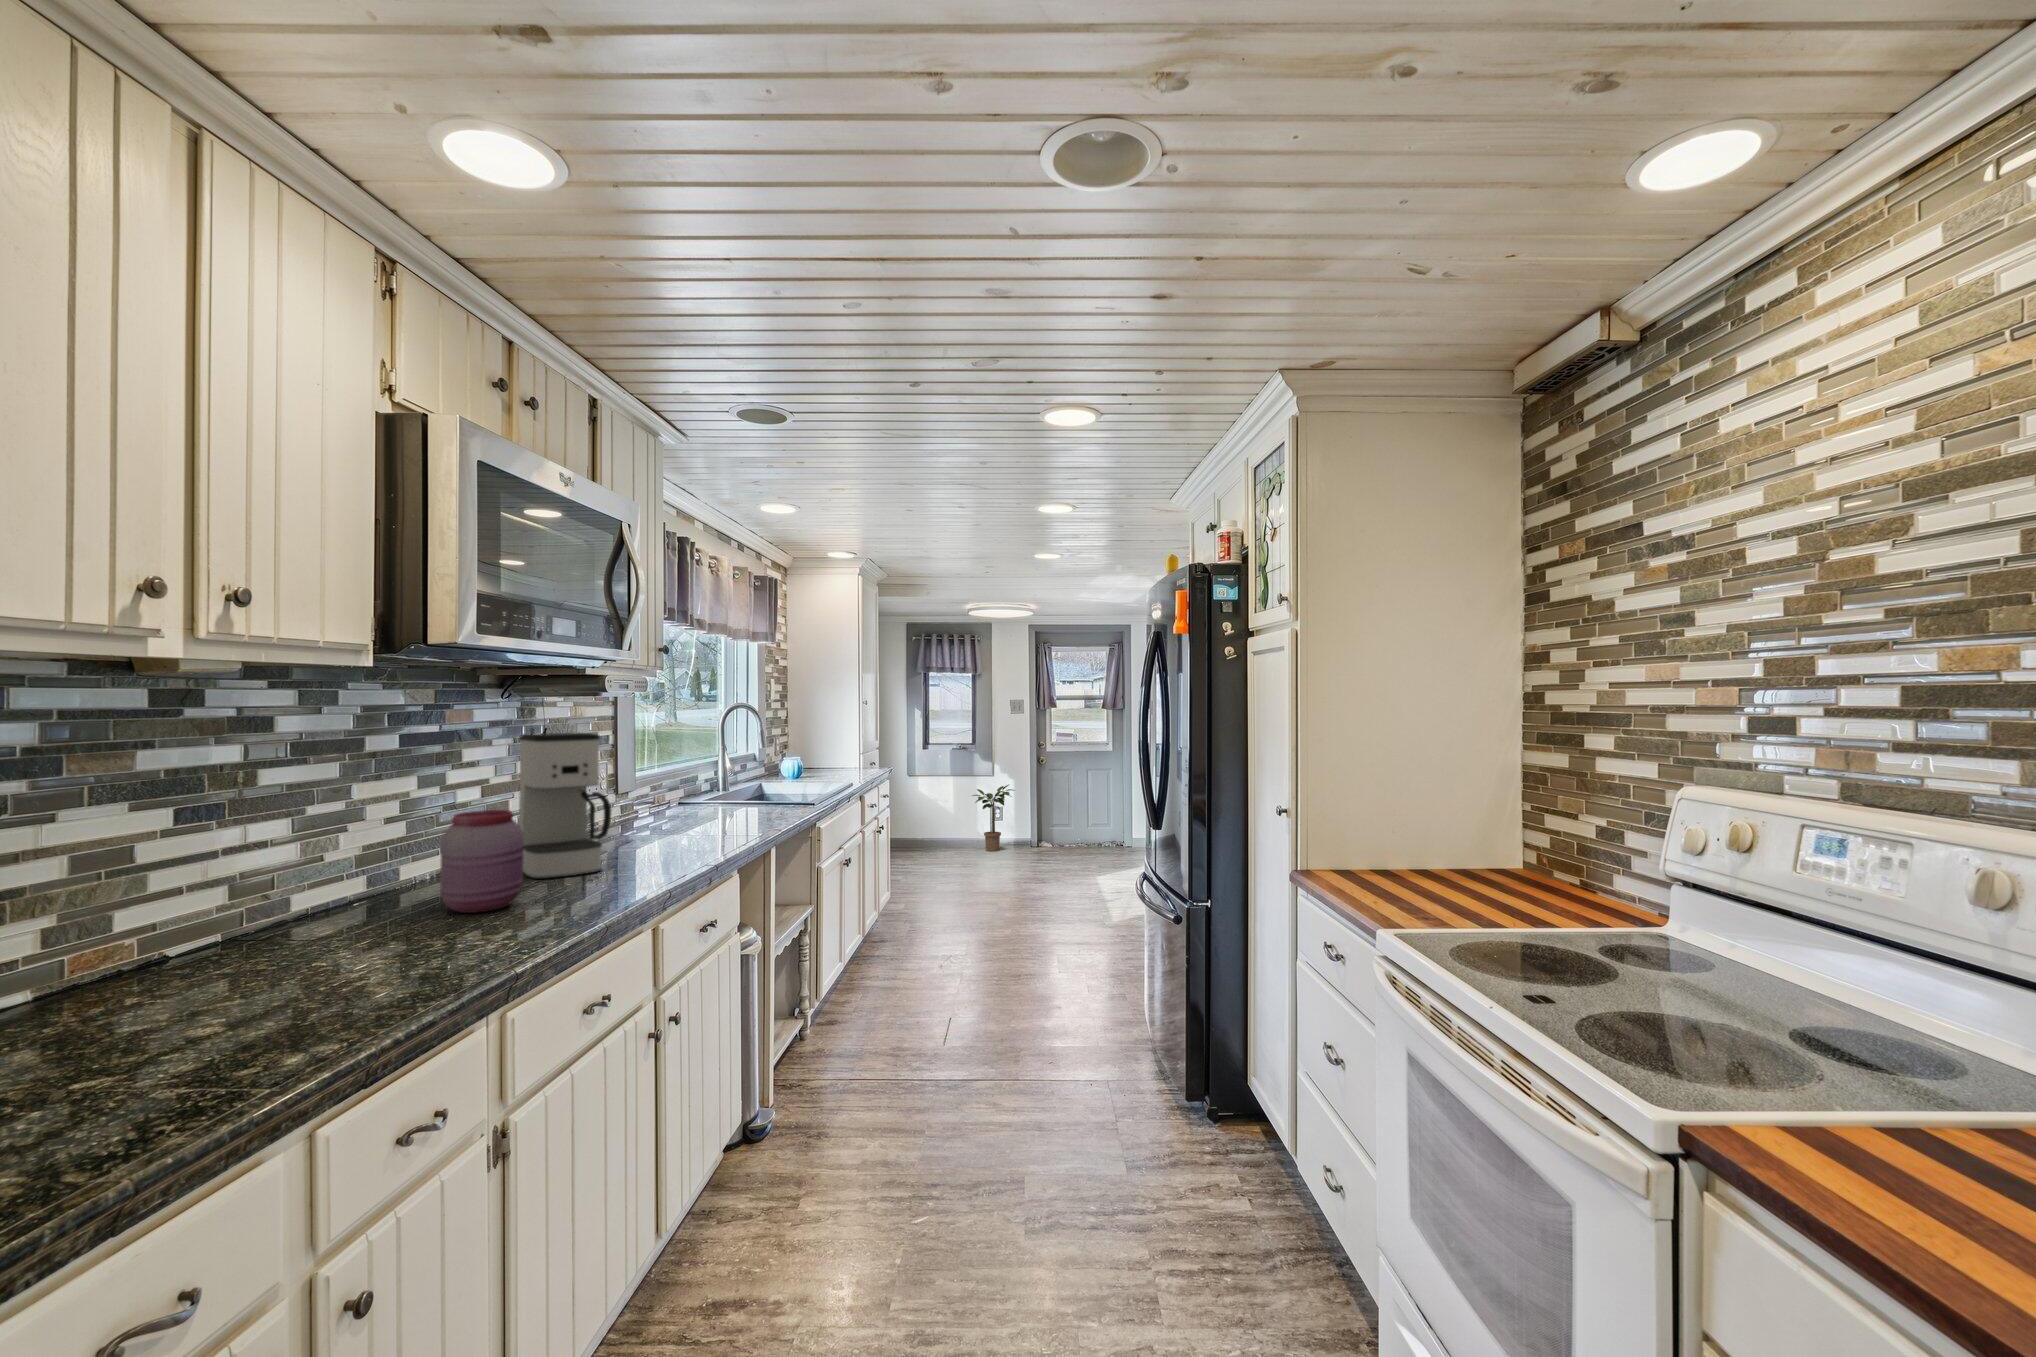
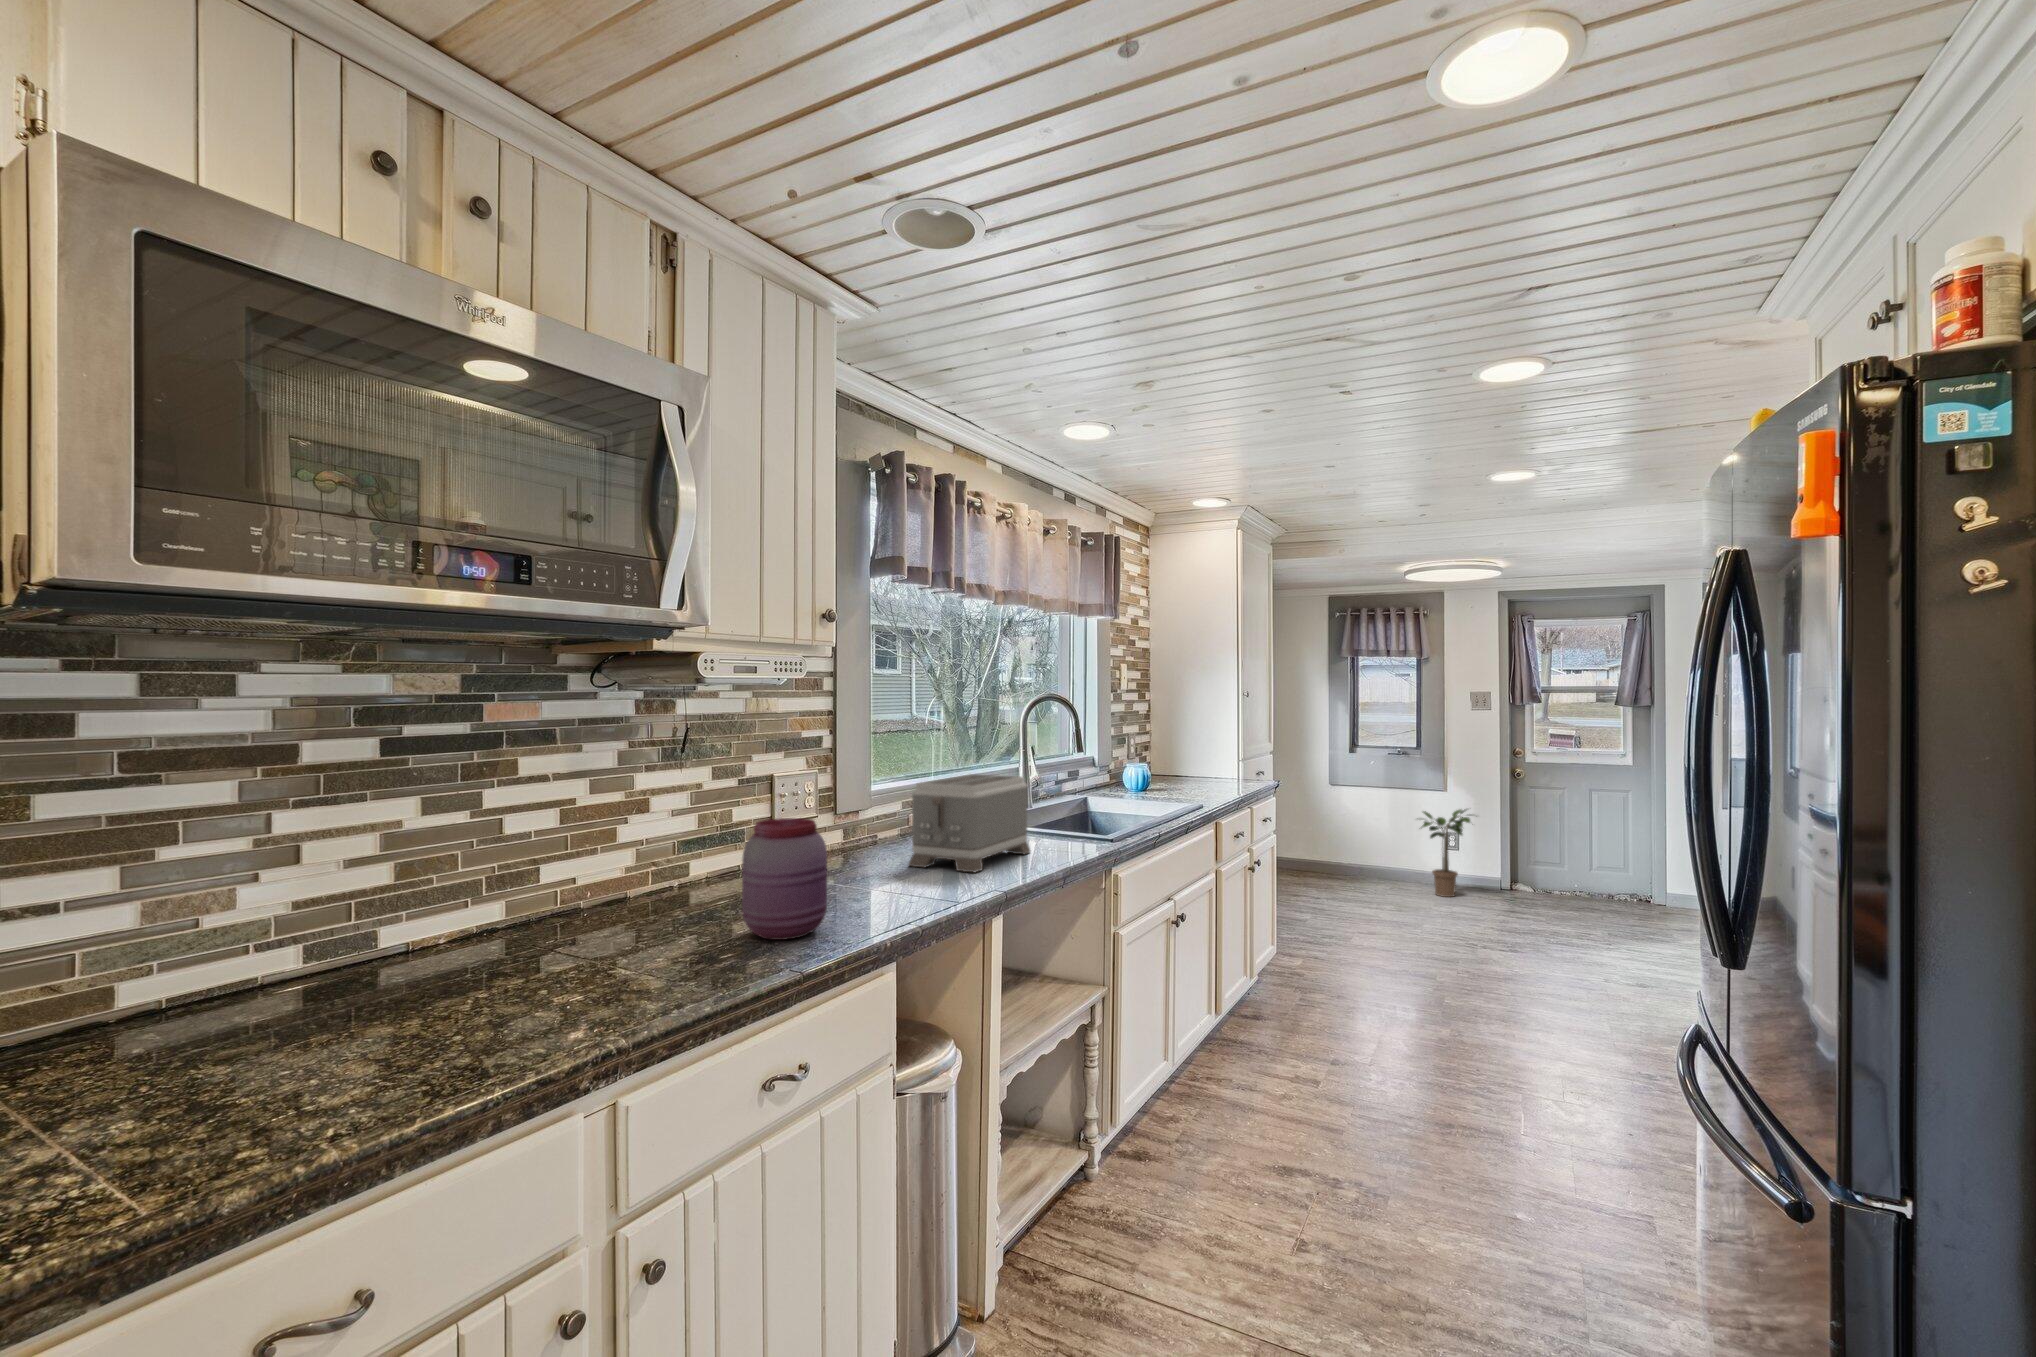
coffee maker: present [519,733,611,879] -> none [539,738,678,968]
toaster: none [693,760,769,824] -> present [908,774,1030,872]
jar: present [440,810,523,913] -> present [742,818,827,940]

